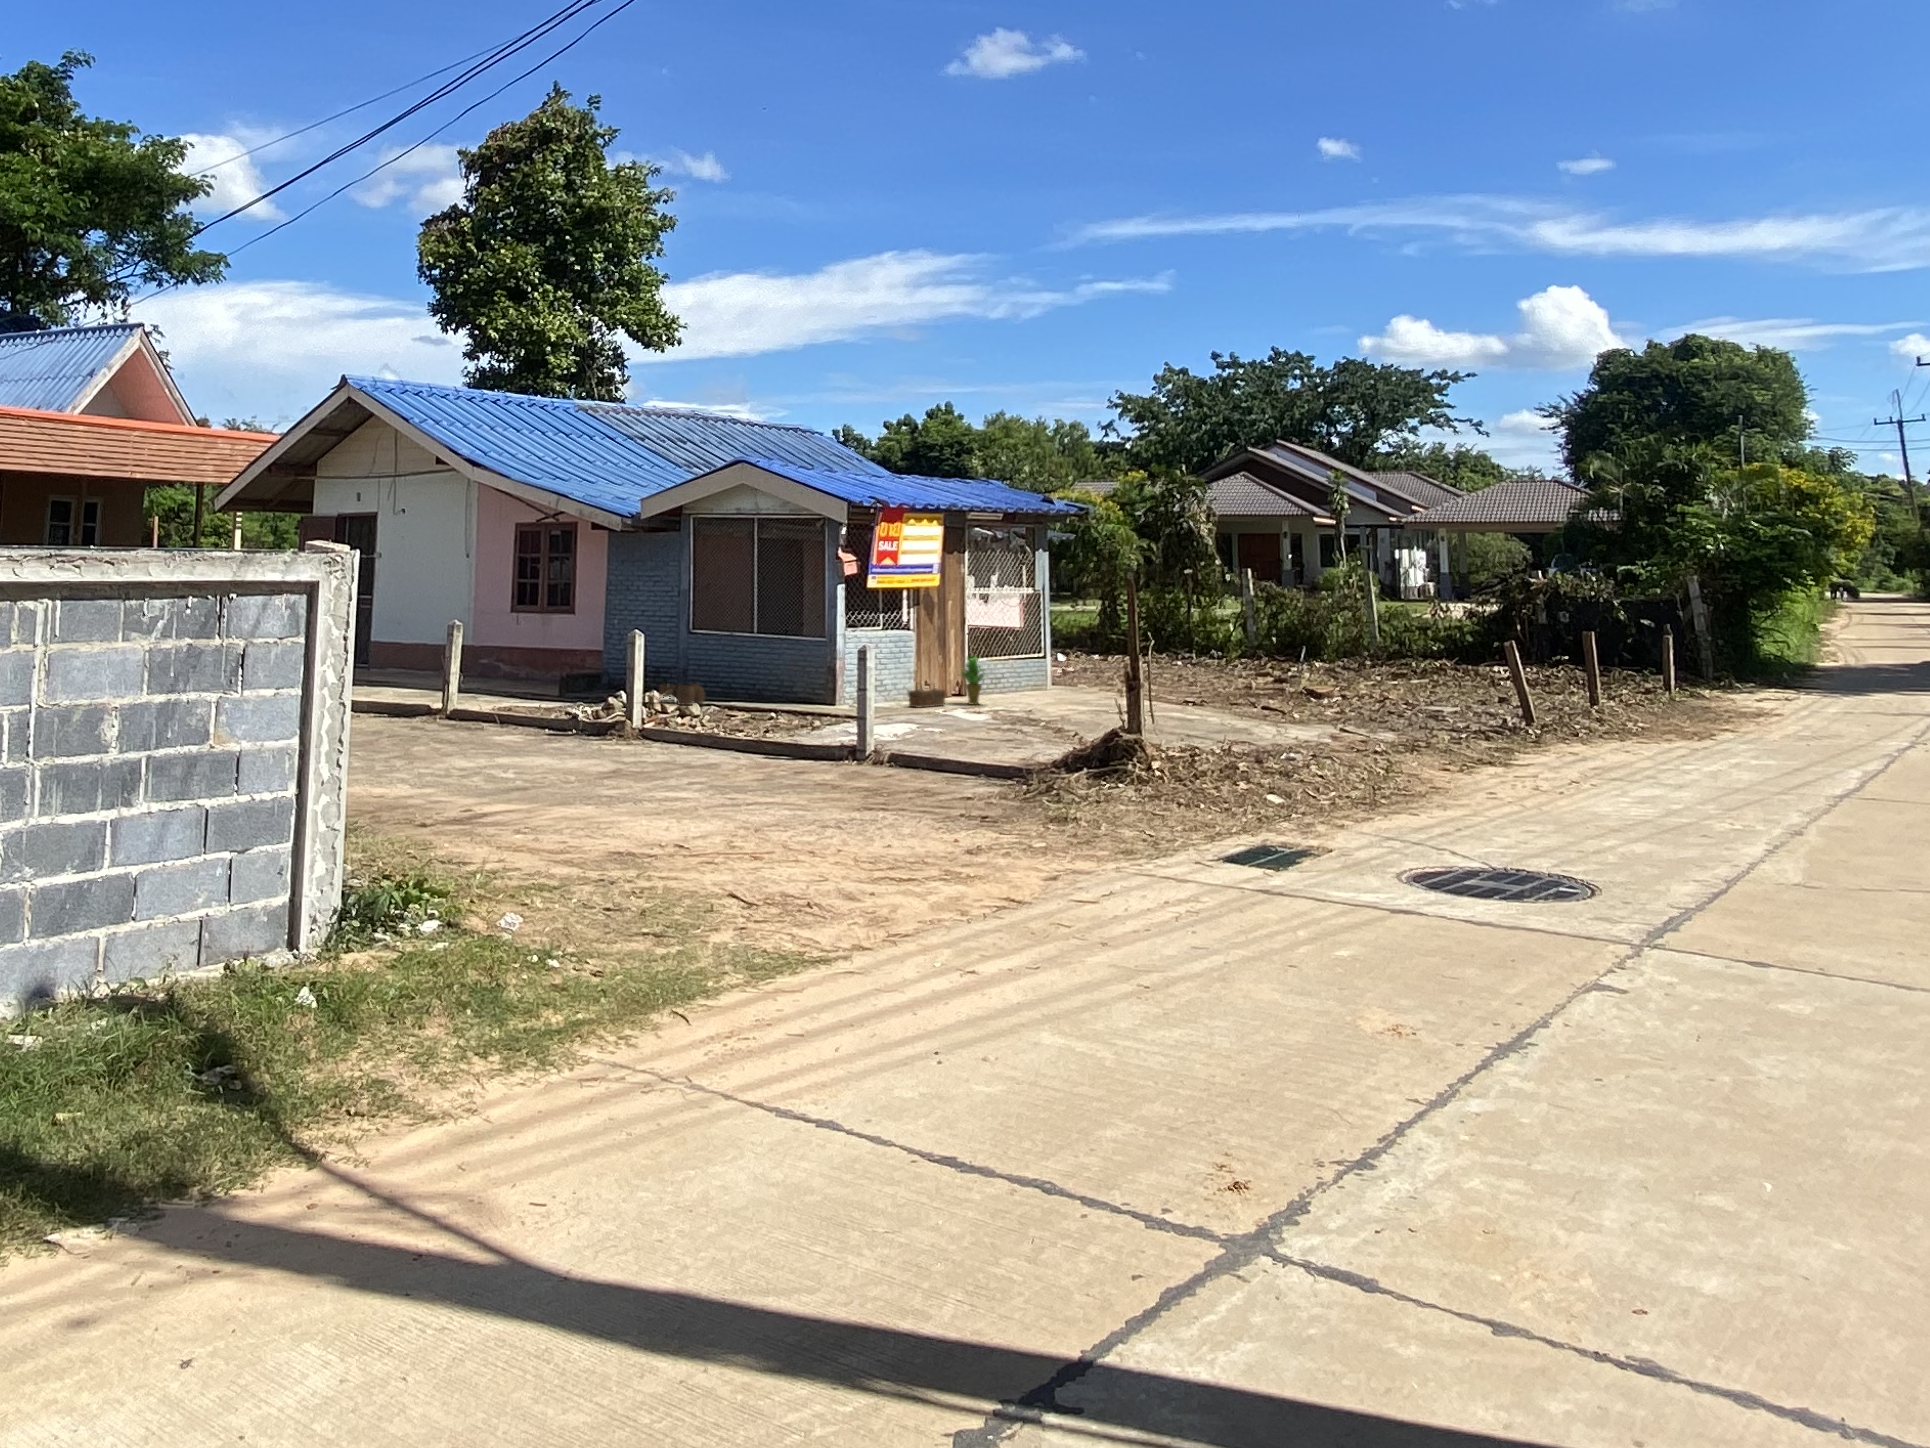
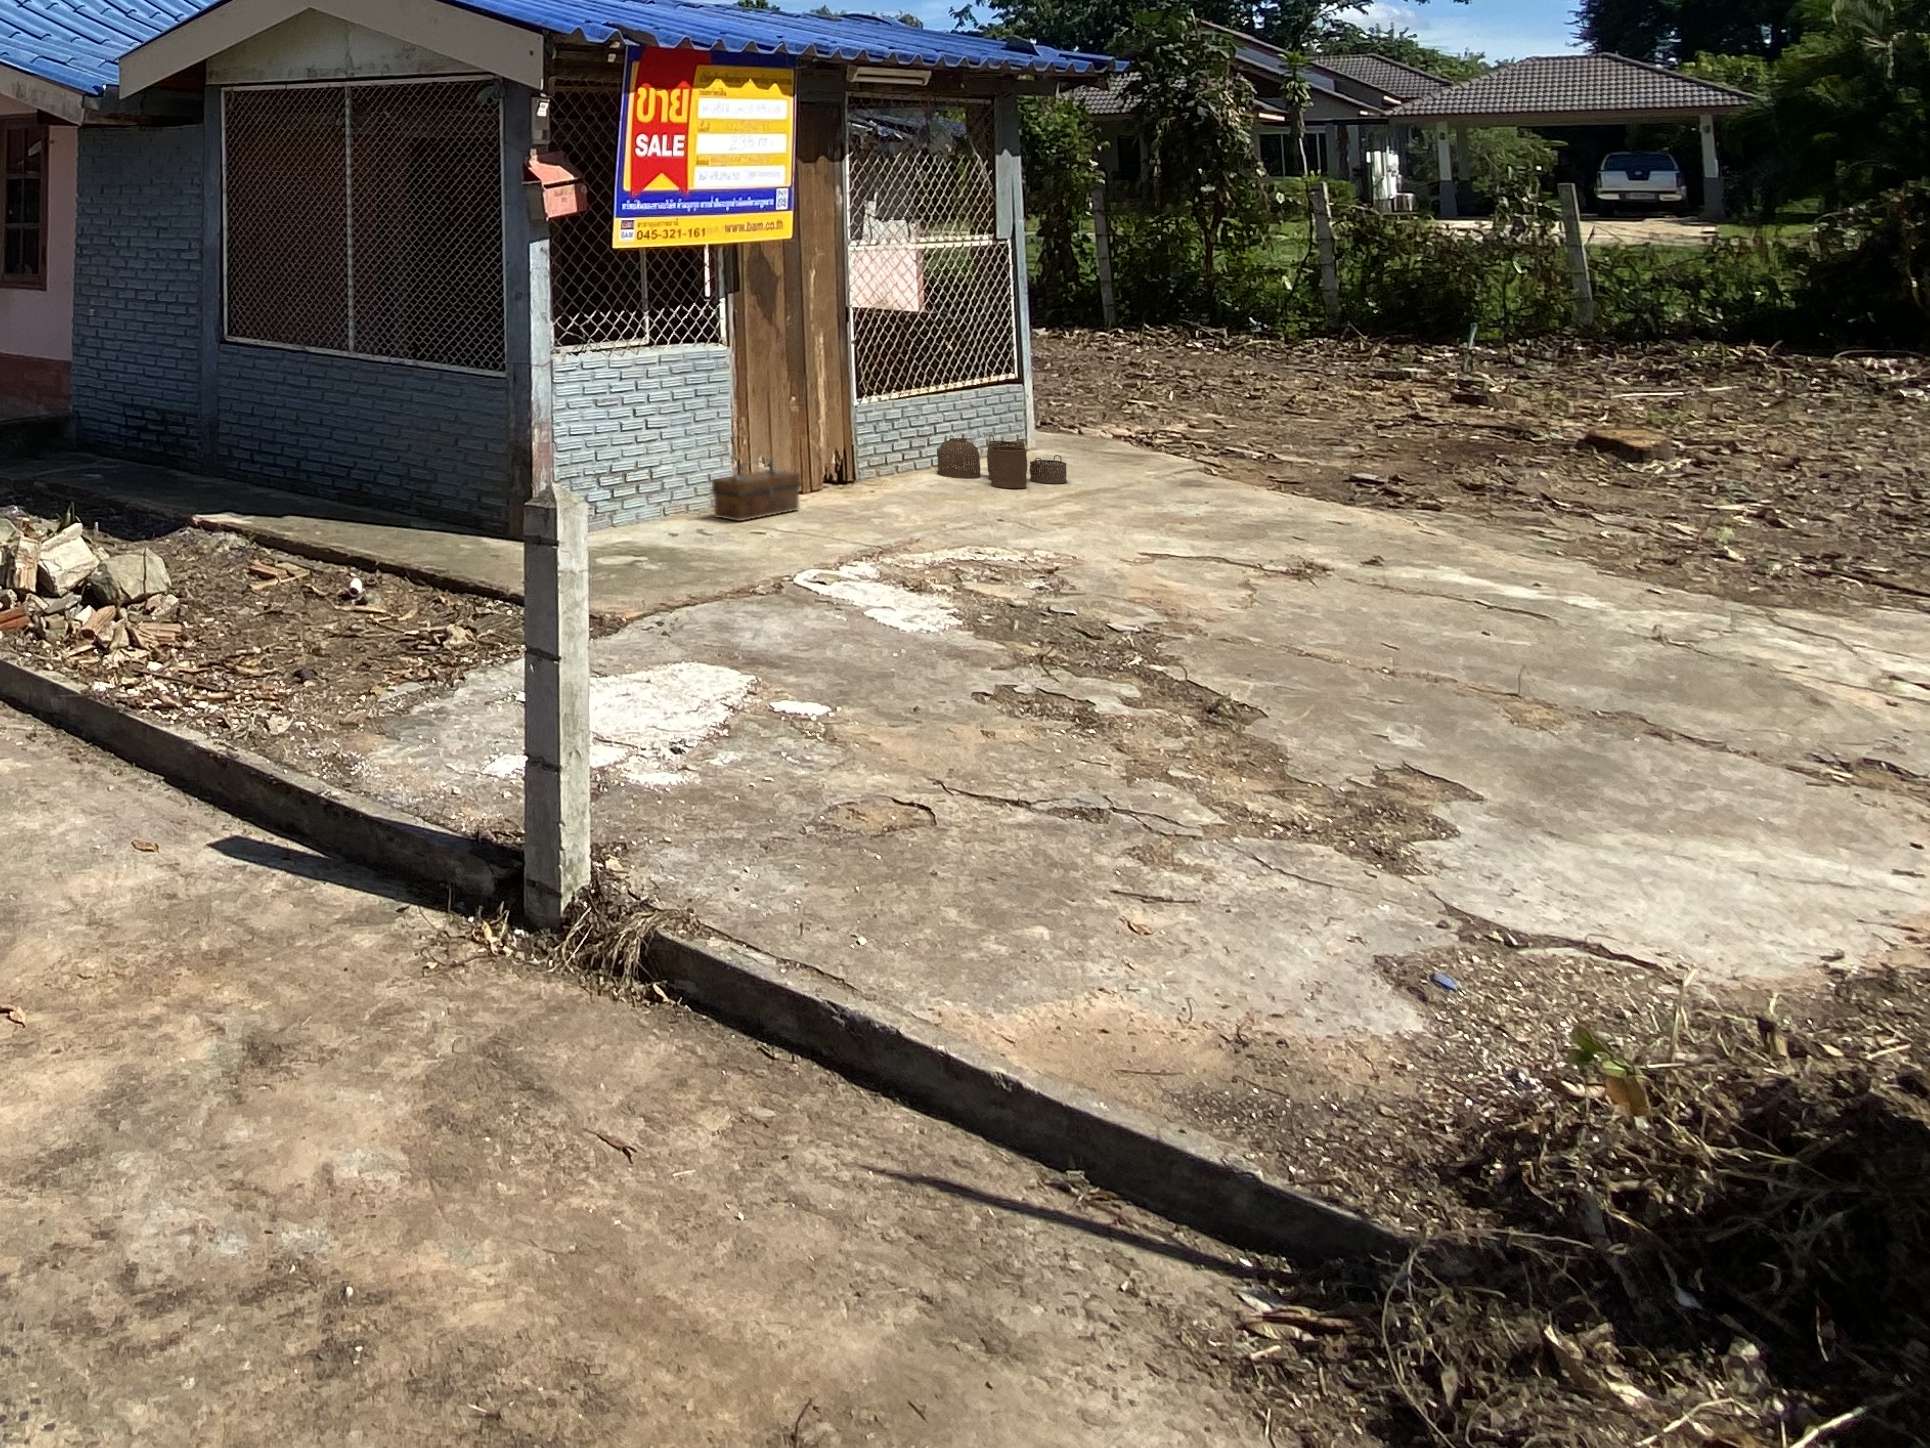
potted plant: present [962,657,985,705] -> none [820,390,907,503]
woven basket: present [659,683,705,705] -> present [937,435,1067,488]

